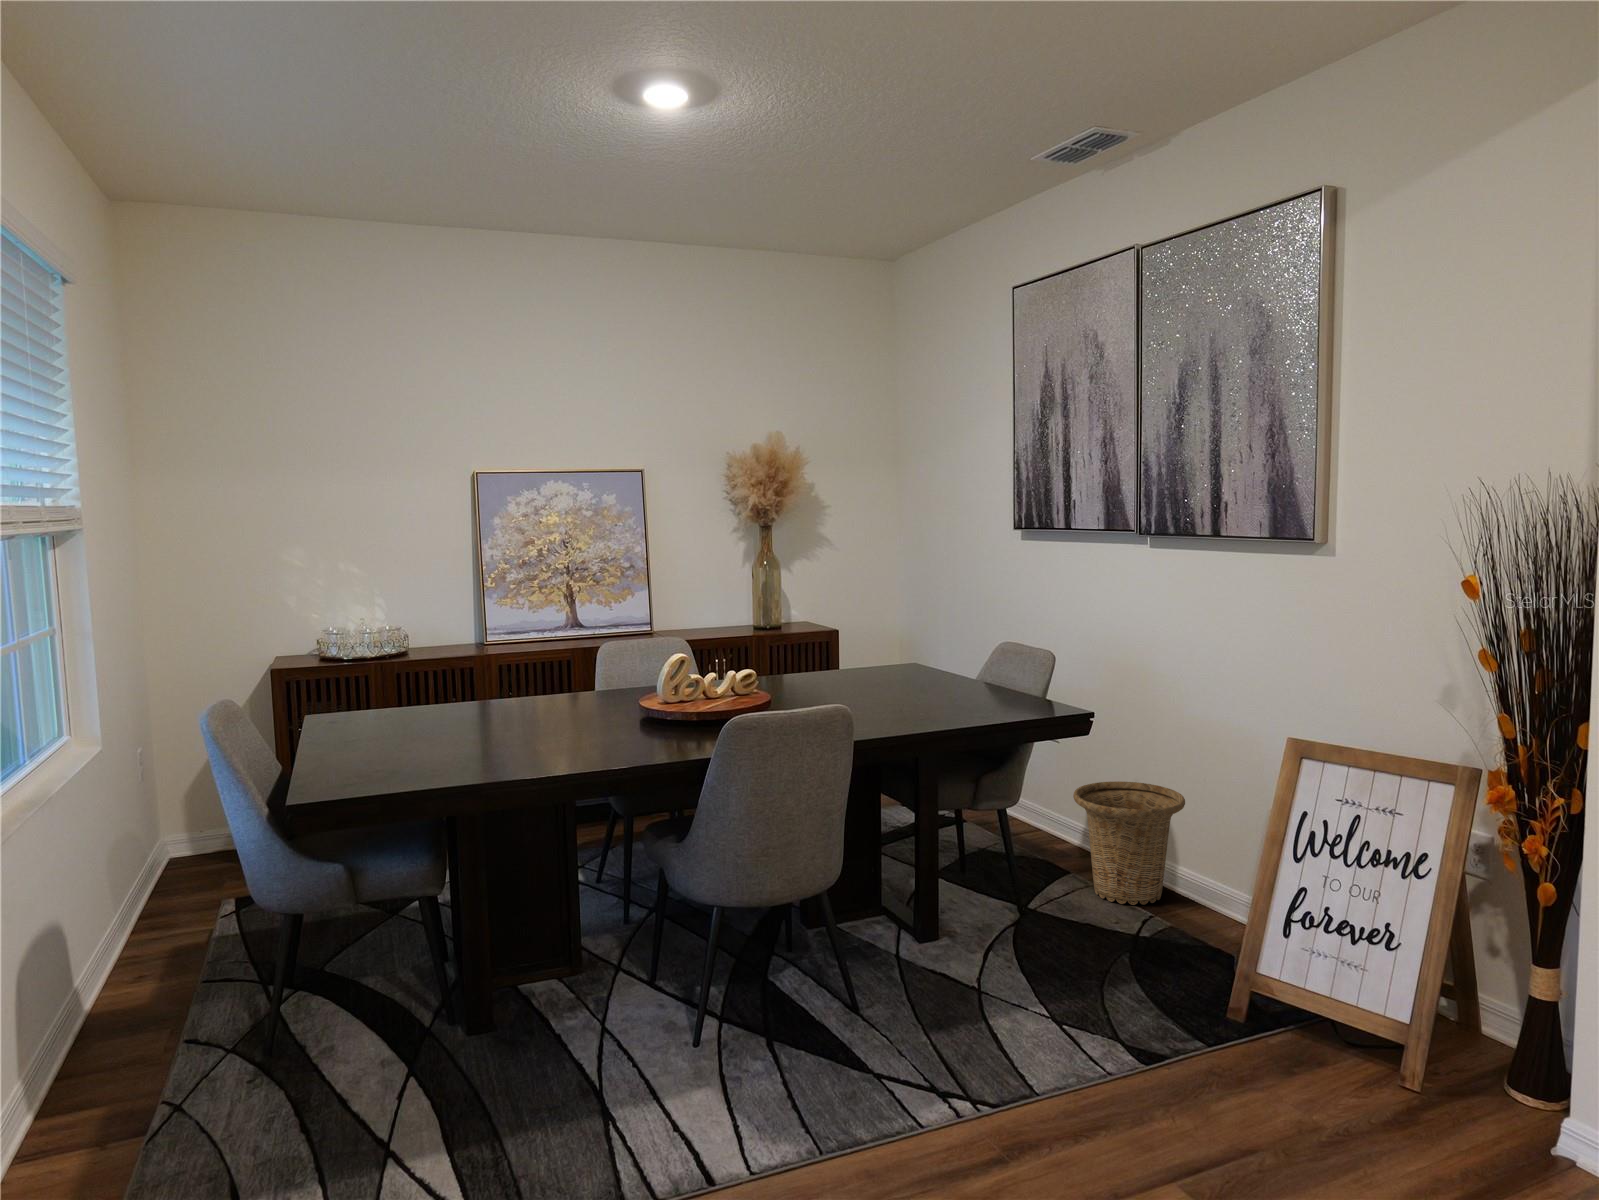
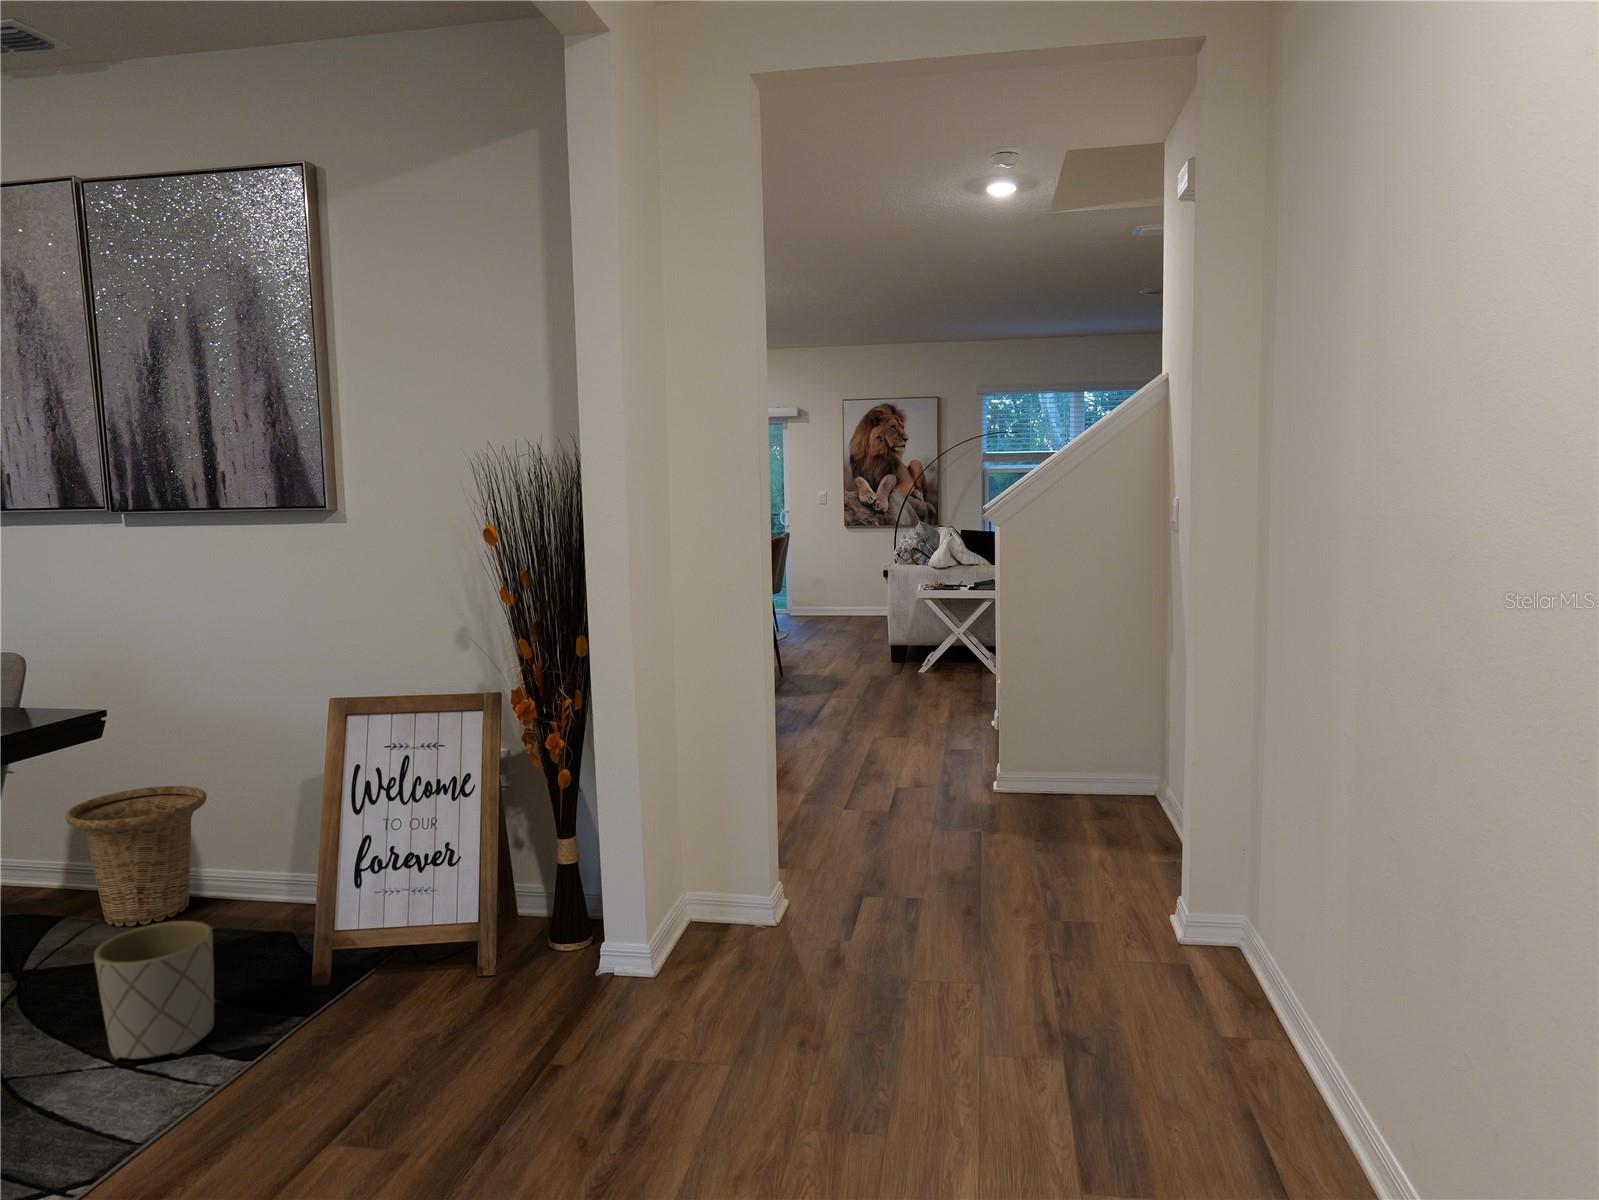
planter: none [1045,908,1138,1032] -> present [94,921,214,1059]

